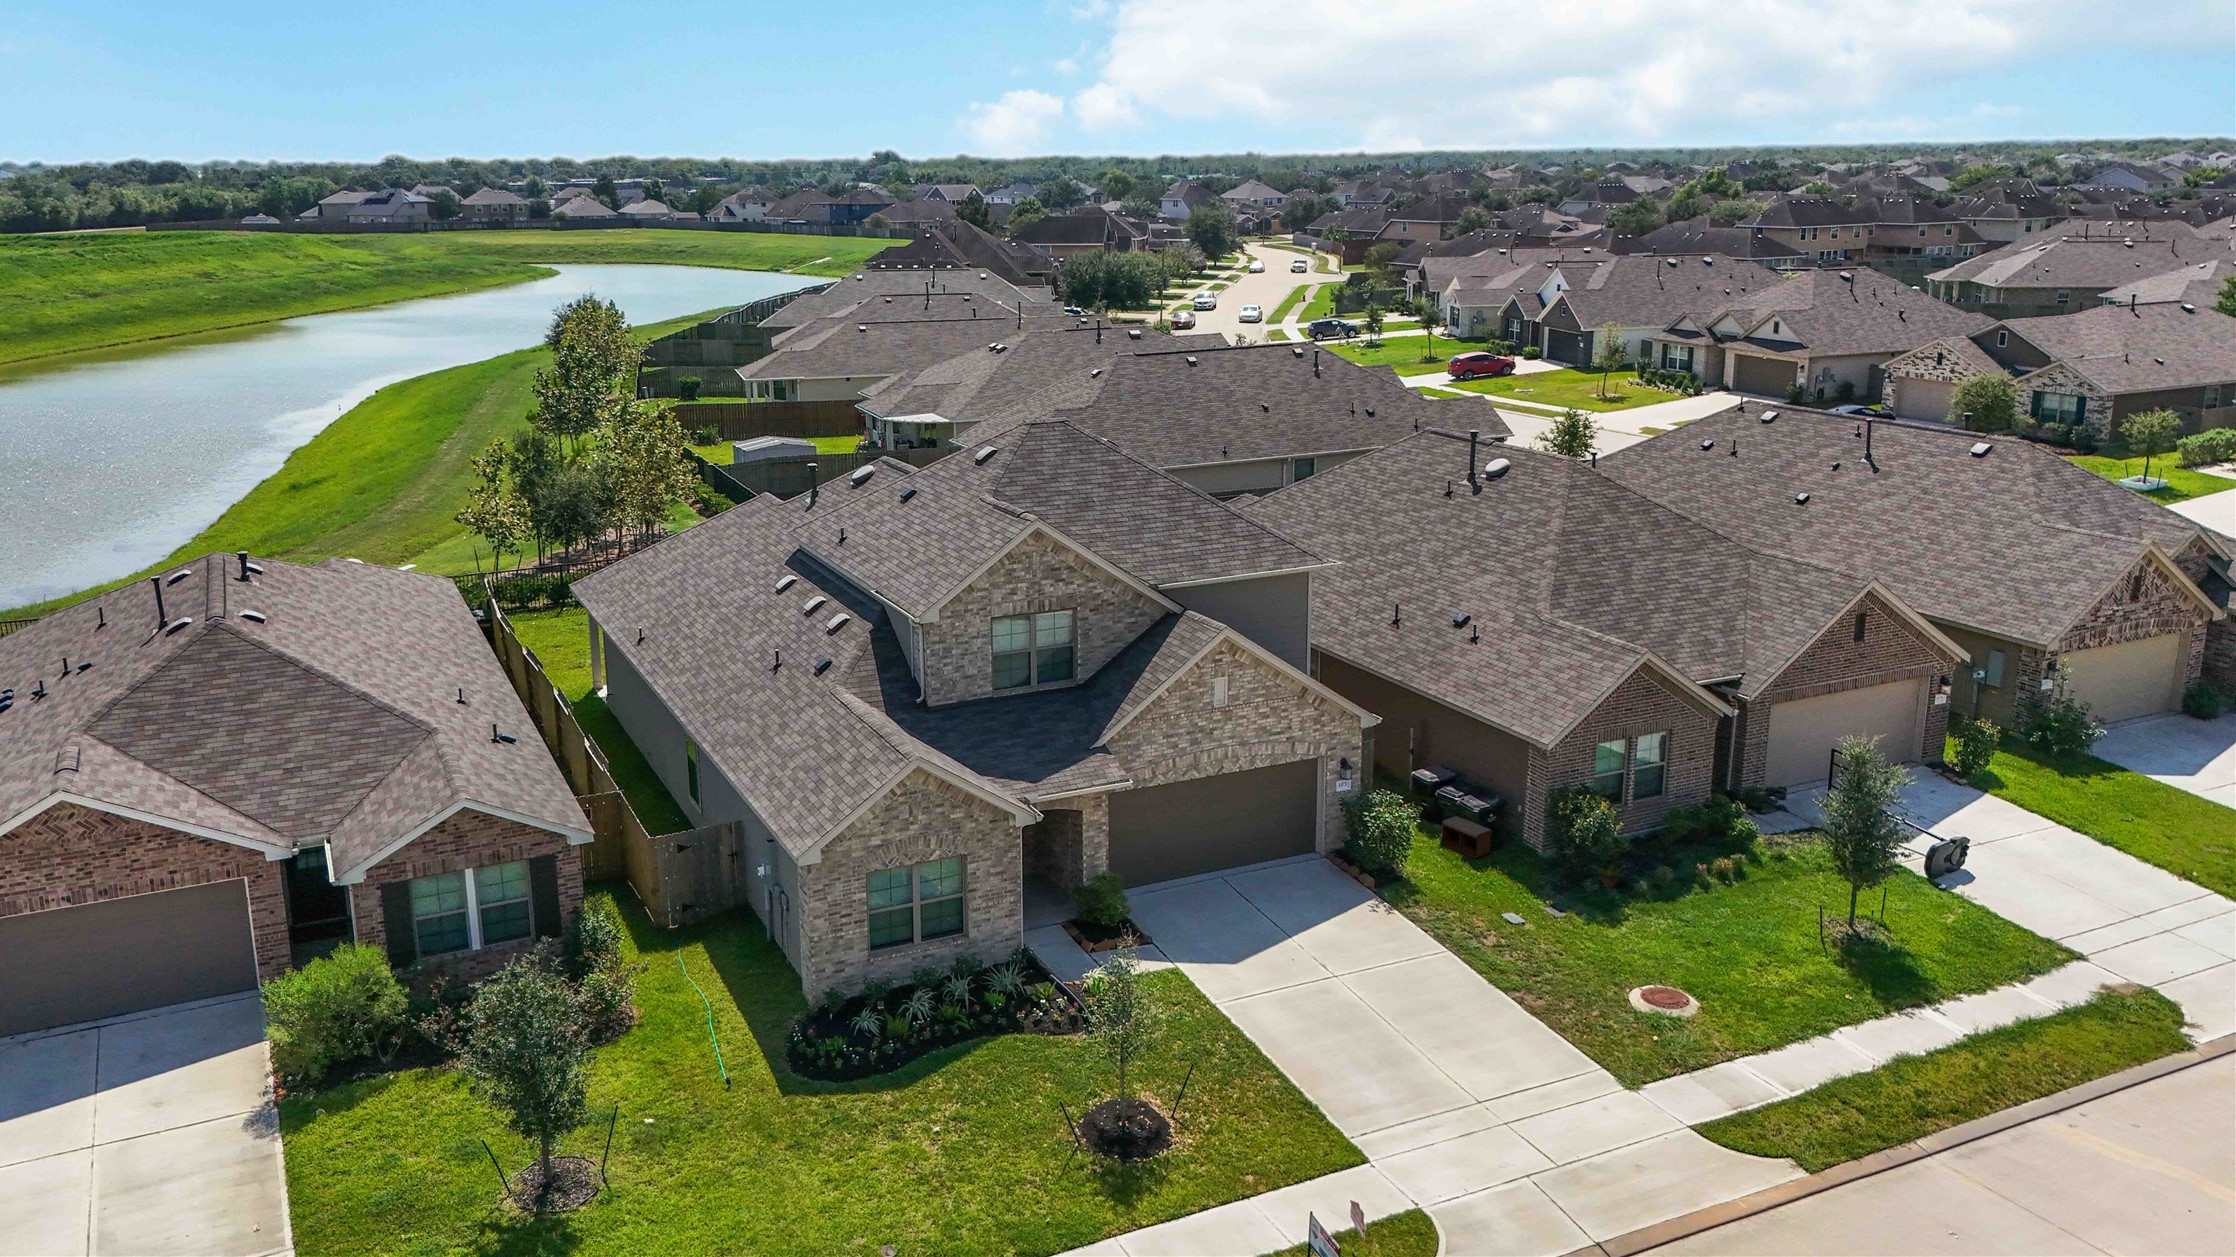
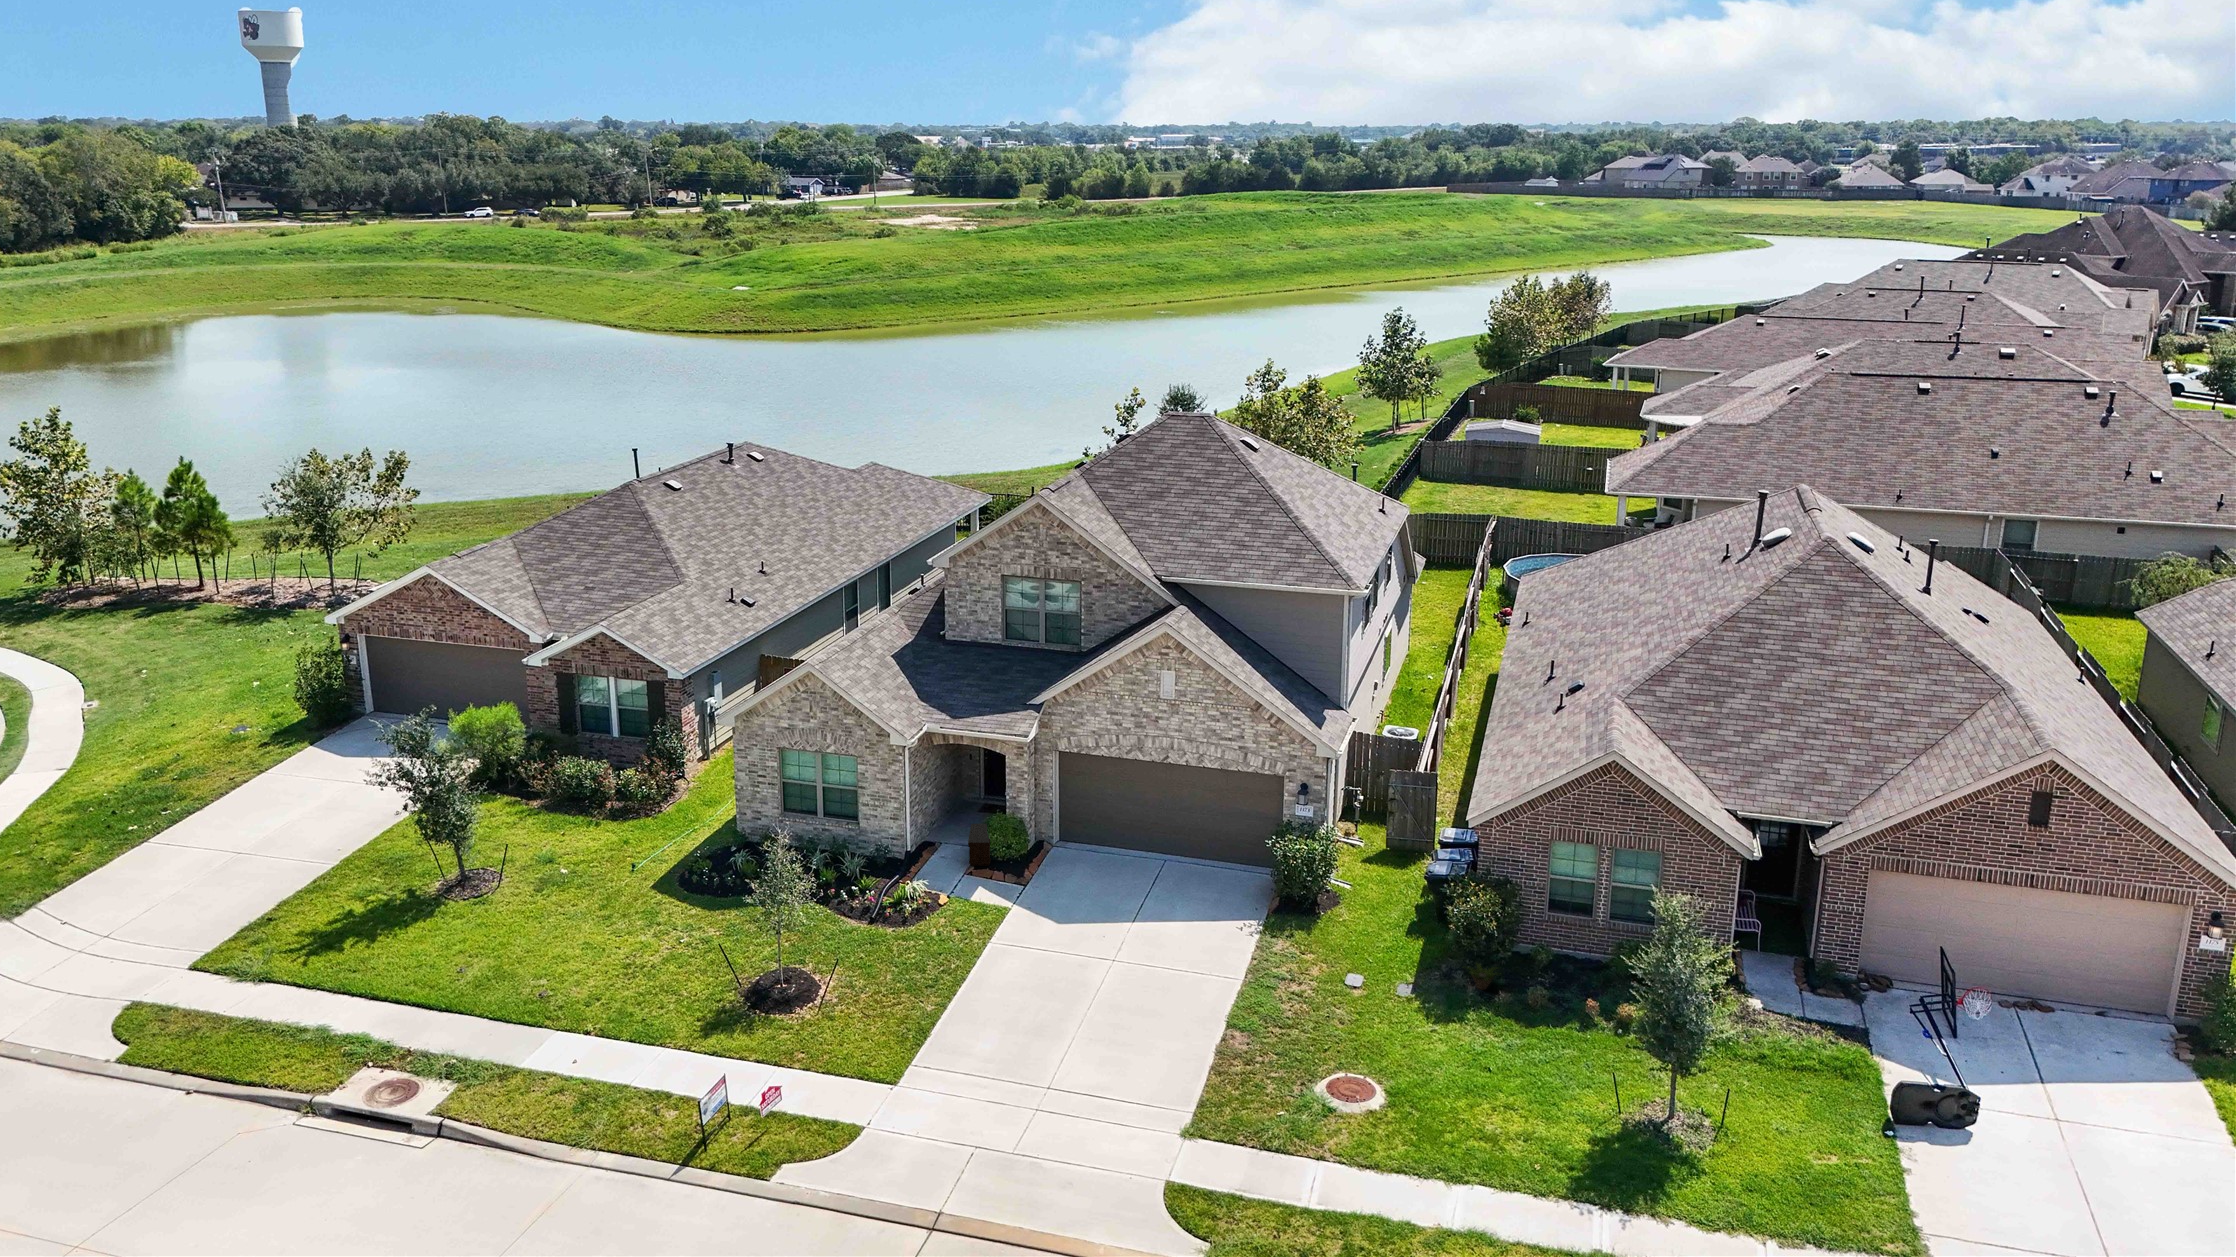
bench: present [1441,816,1492,859] -> present [968,824,991,866]

